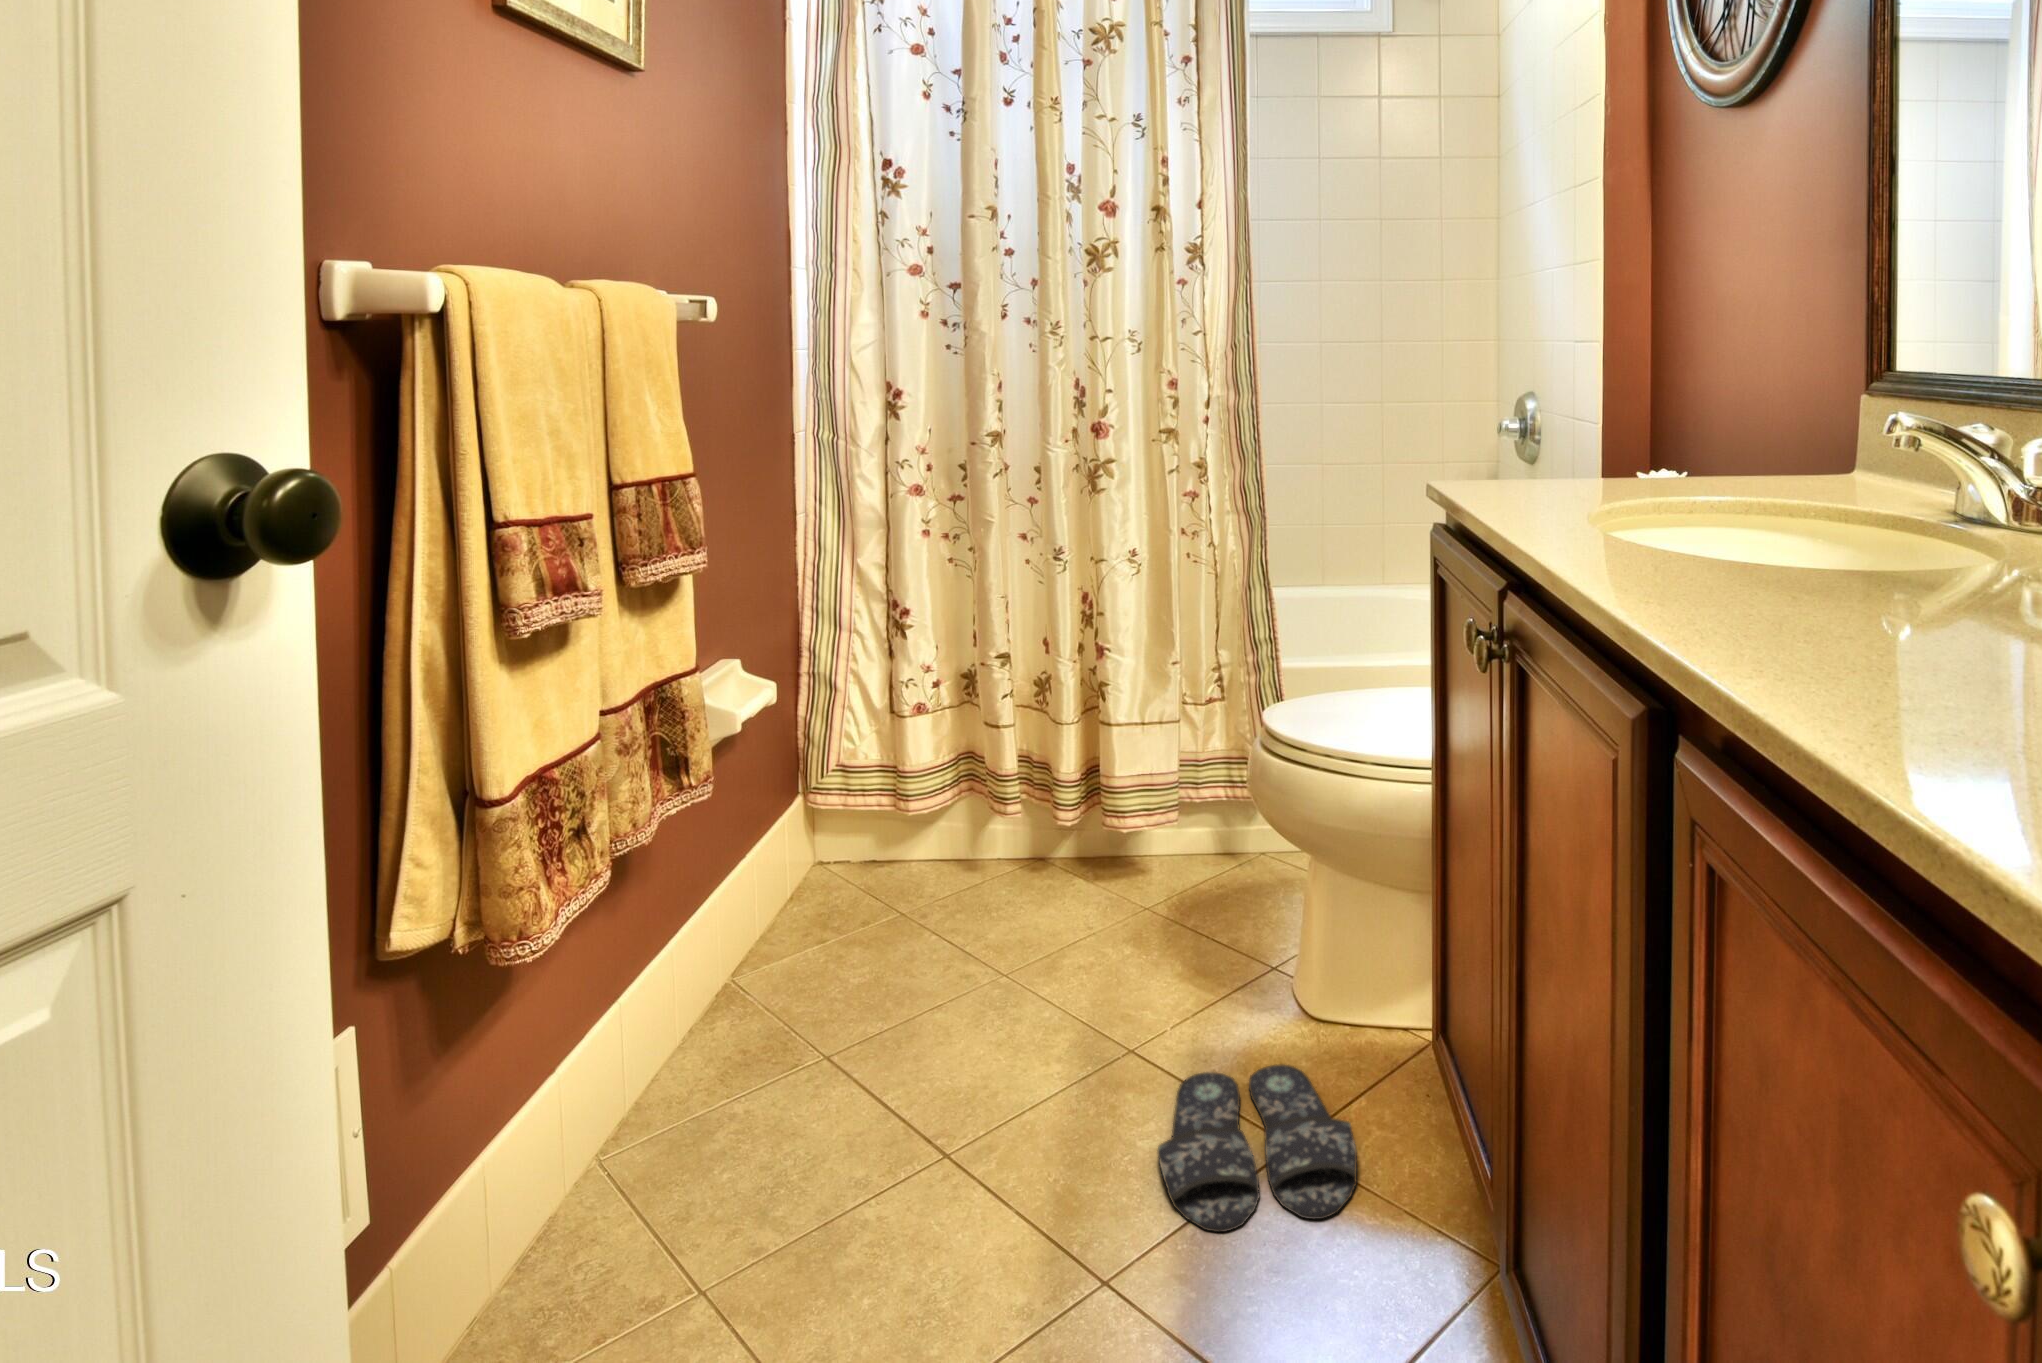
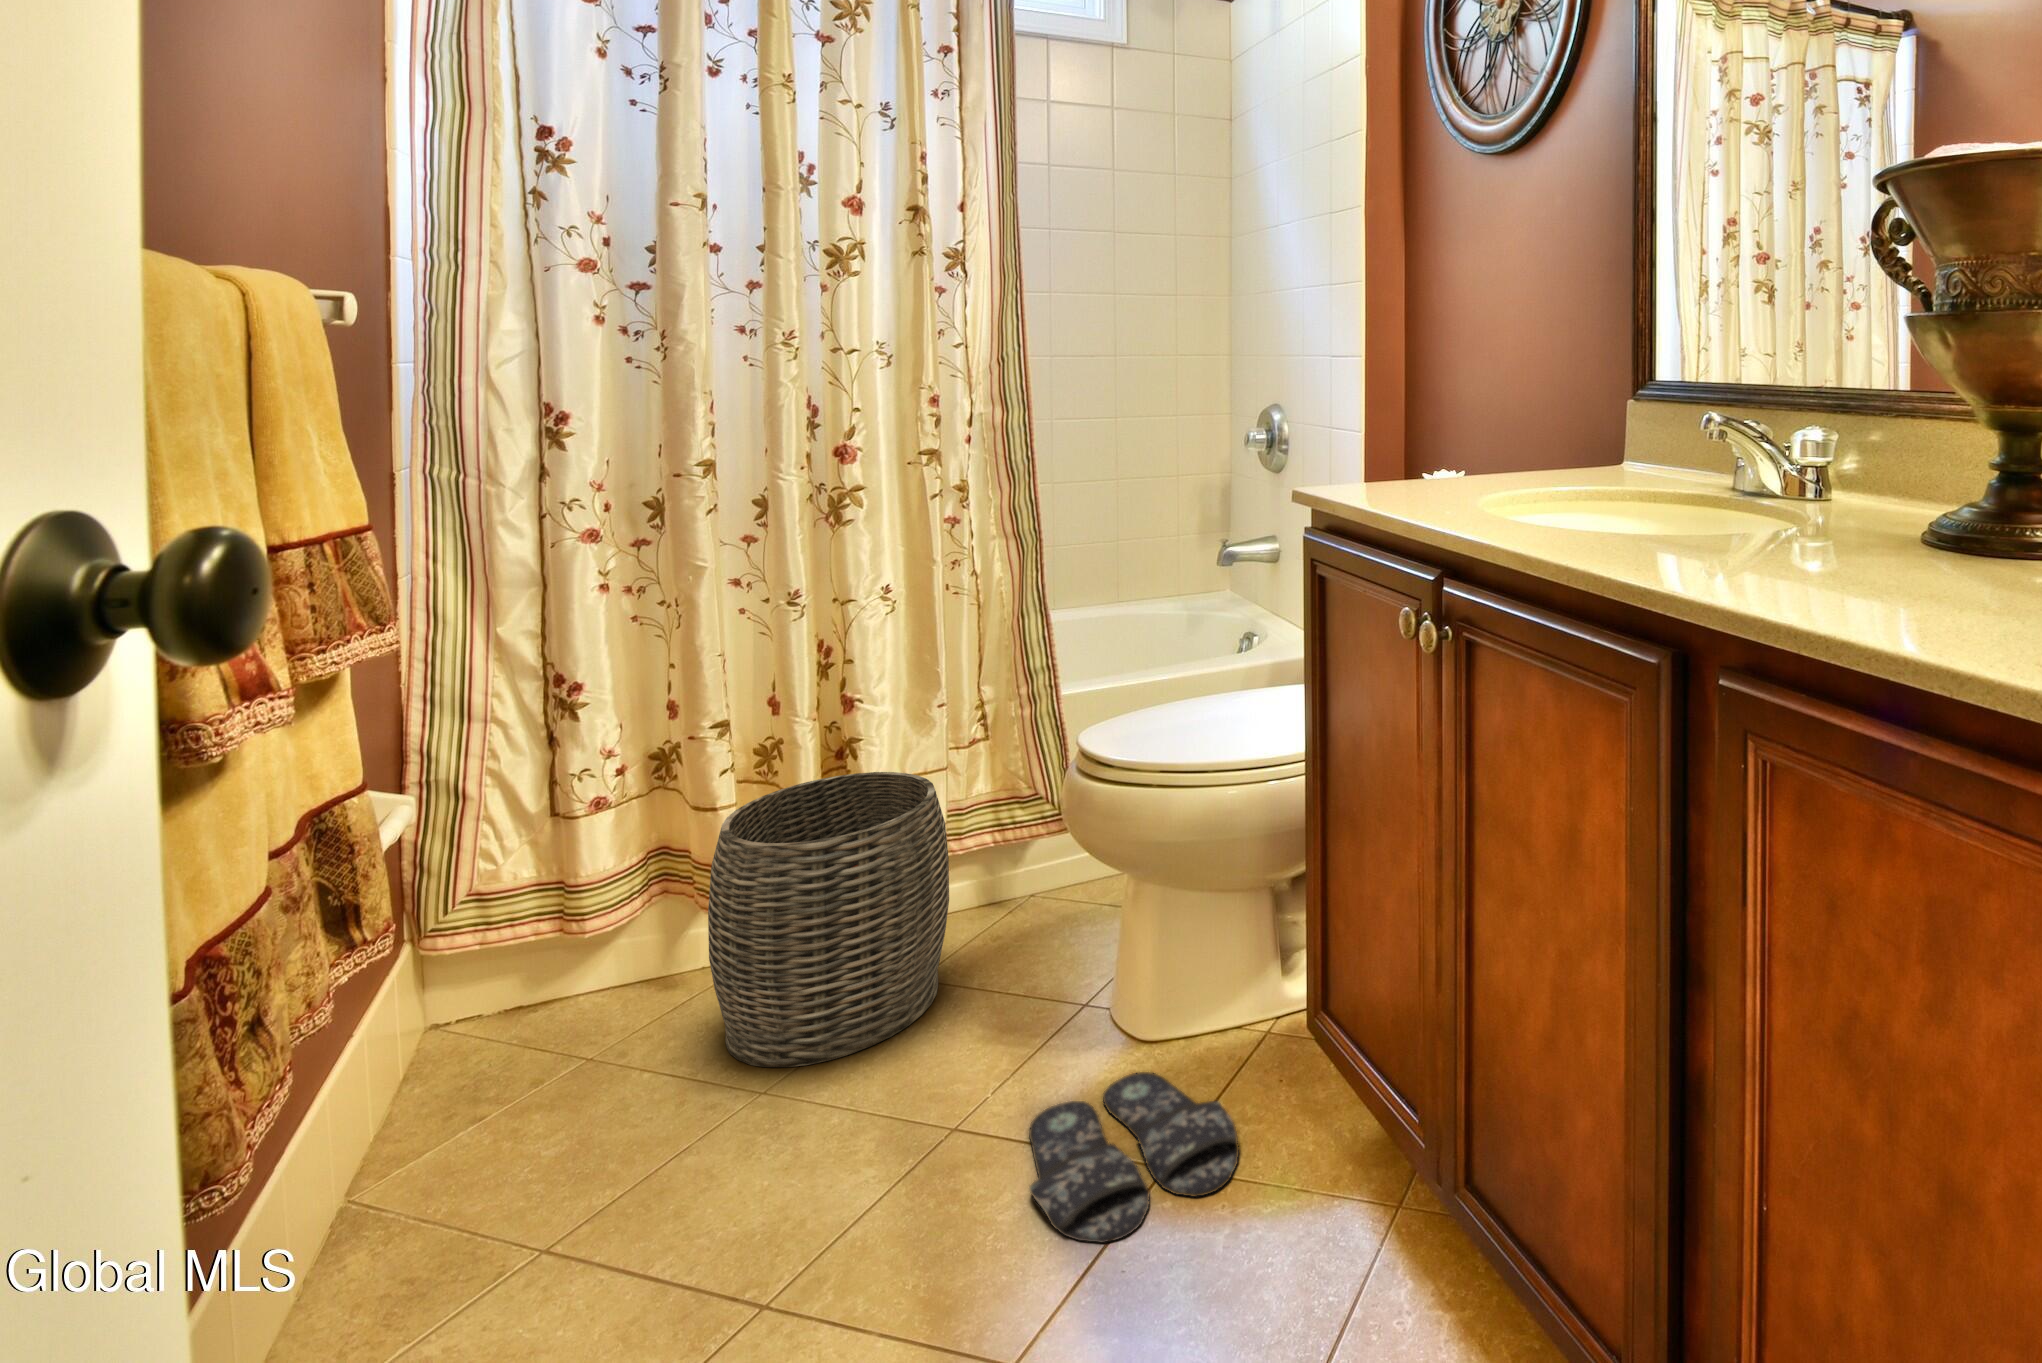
woven basket: none [976,716,1162,967] -> present [708,772,949,1067]

